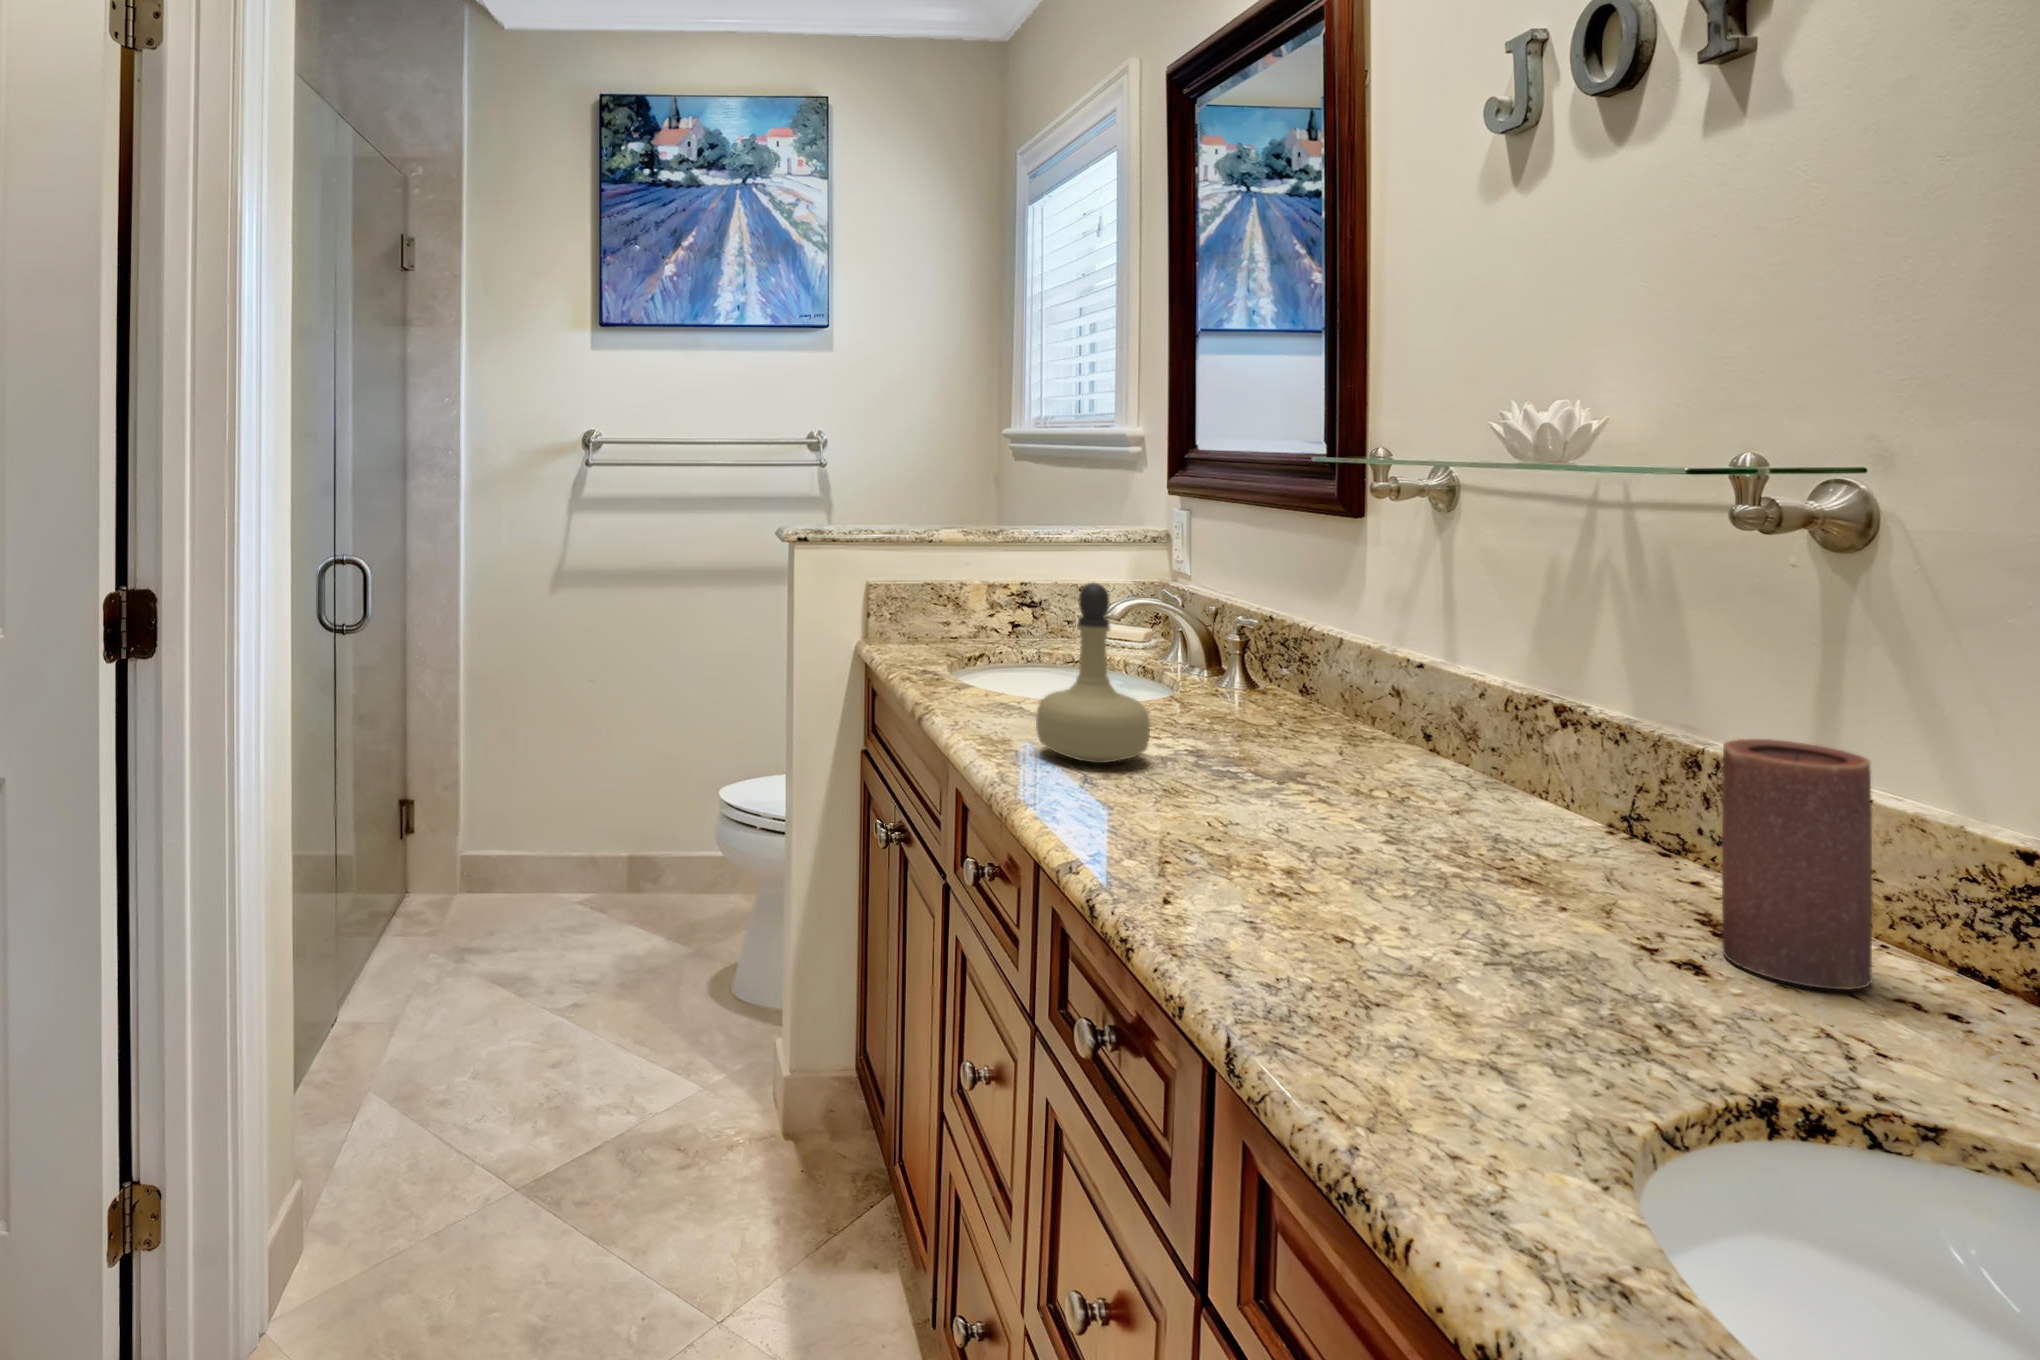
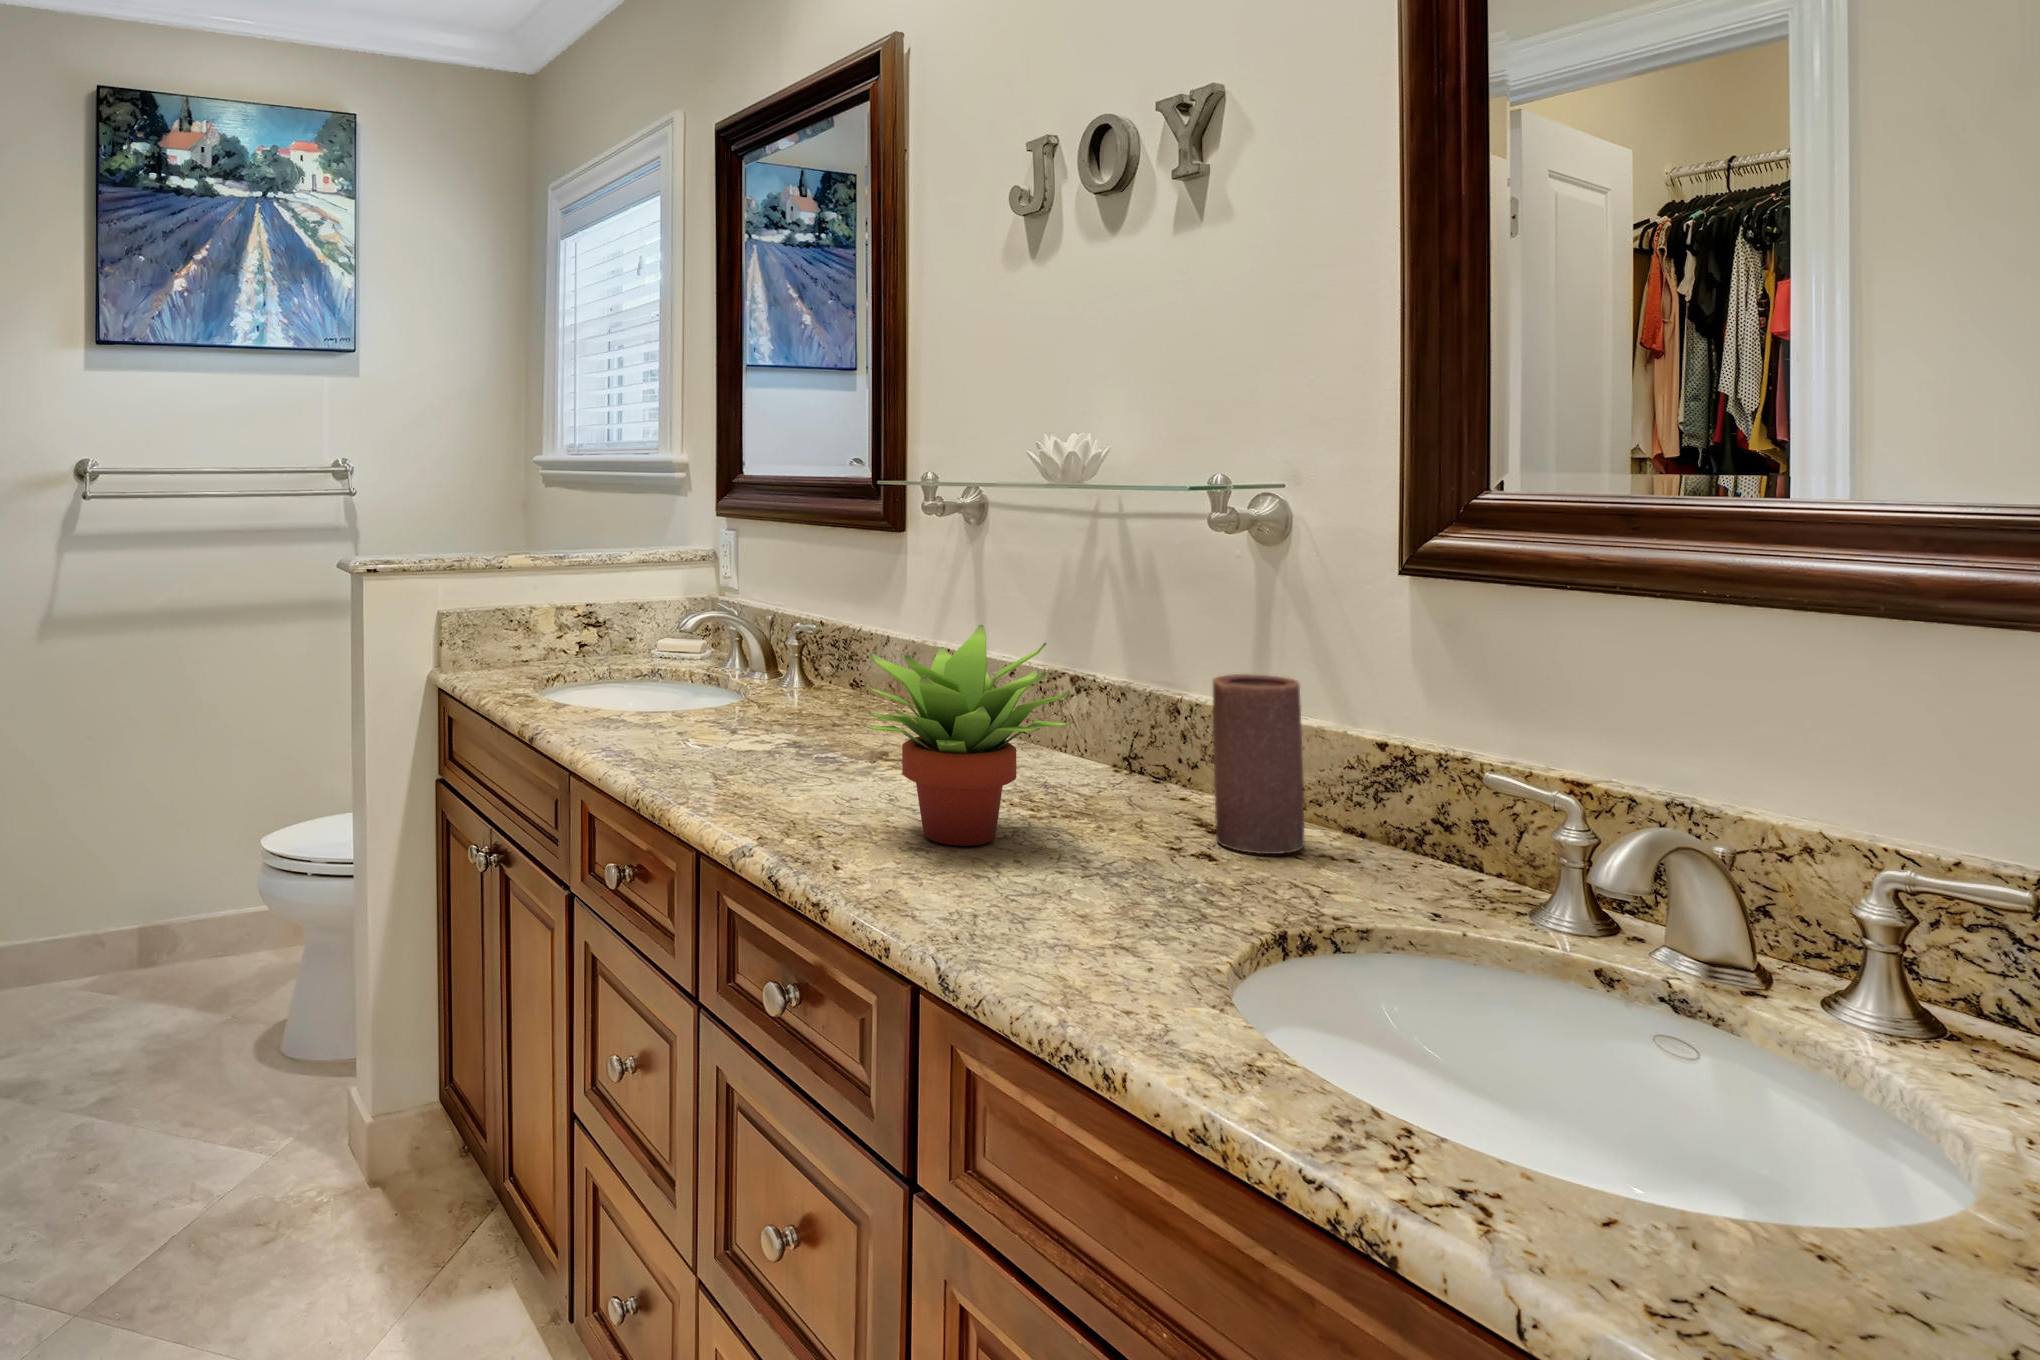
perfume bottle: present [1036,583,1150,763] -> none [660,595,763,767]
succulent plant: none [1218,644,1495,901] -> present [863,625,1072,846]

